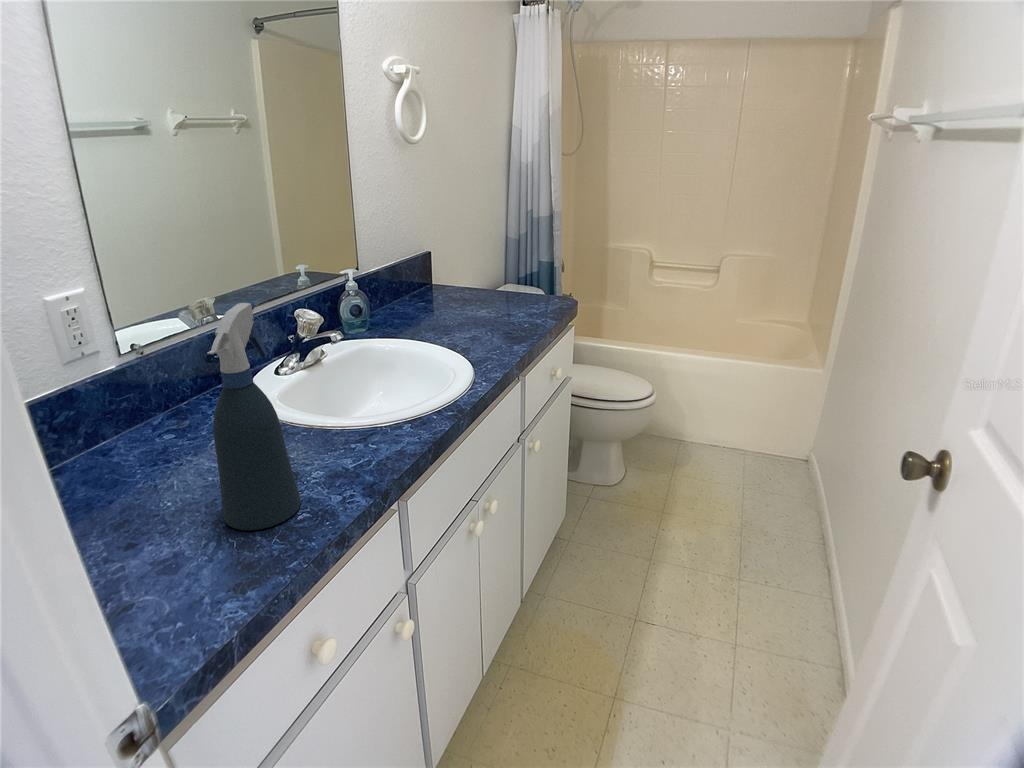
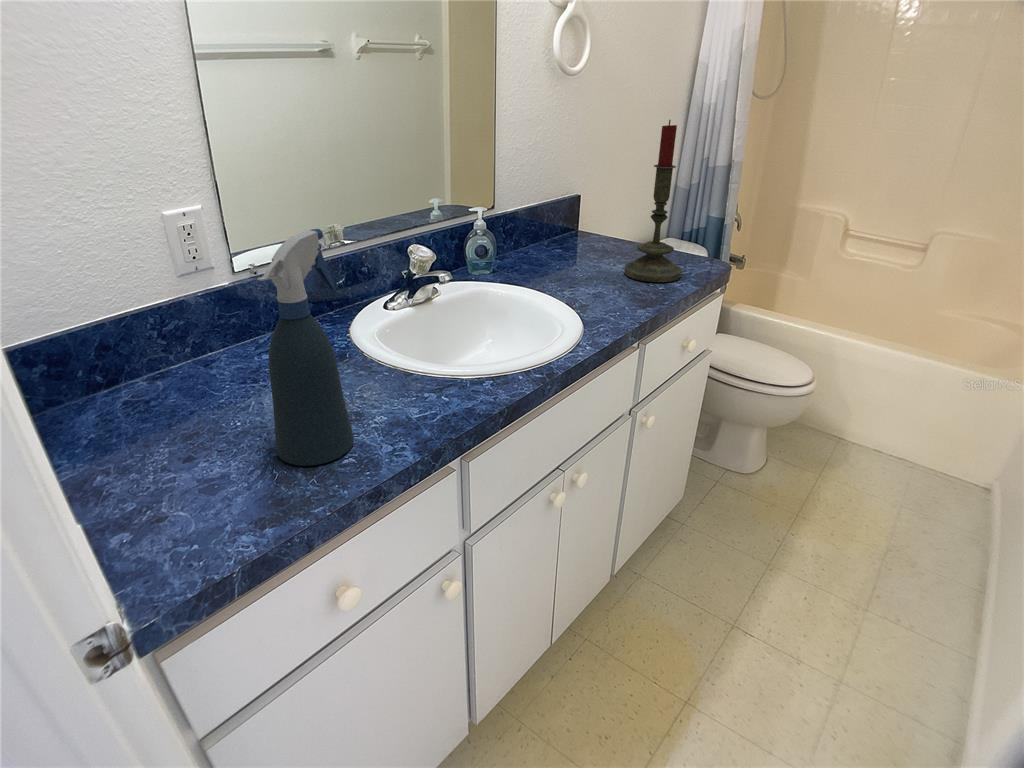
candle: none [489,182,538,321] -> present [625,120,682,282]

